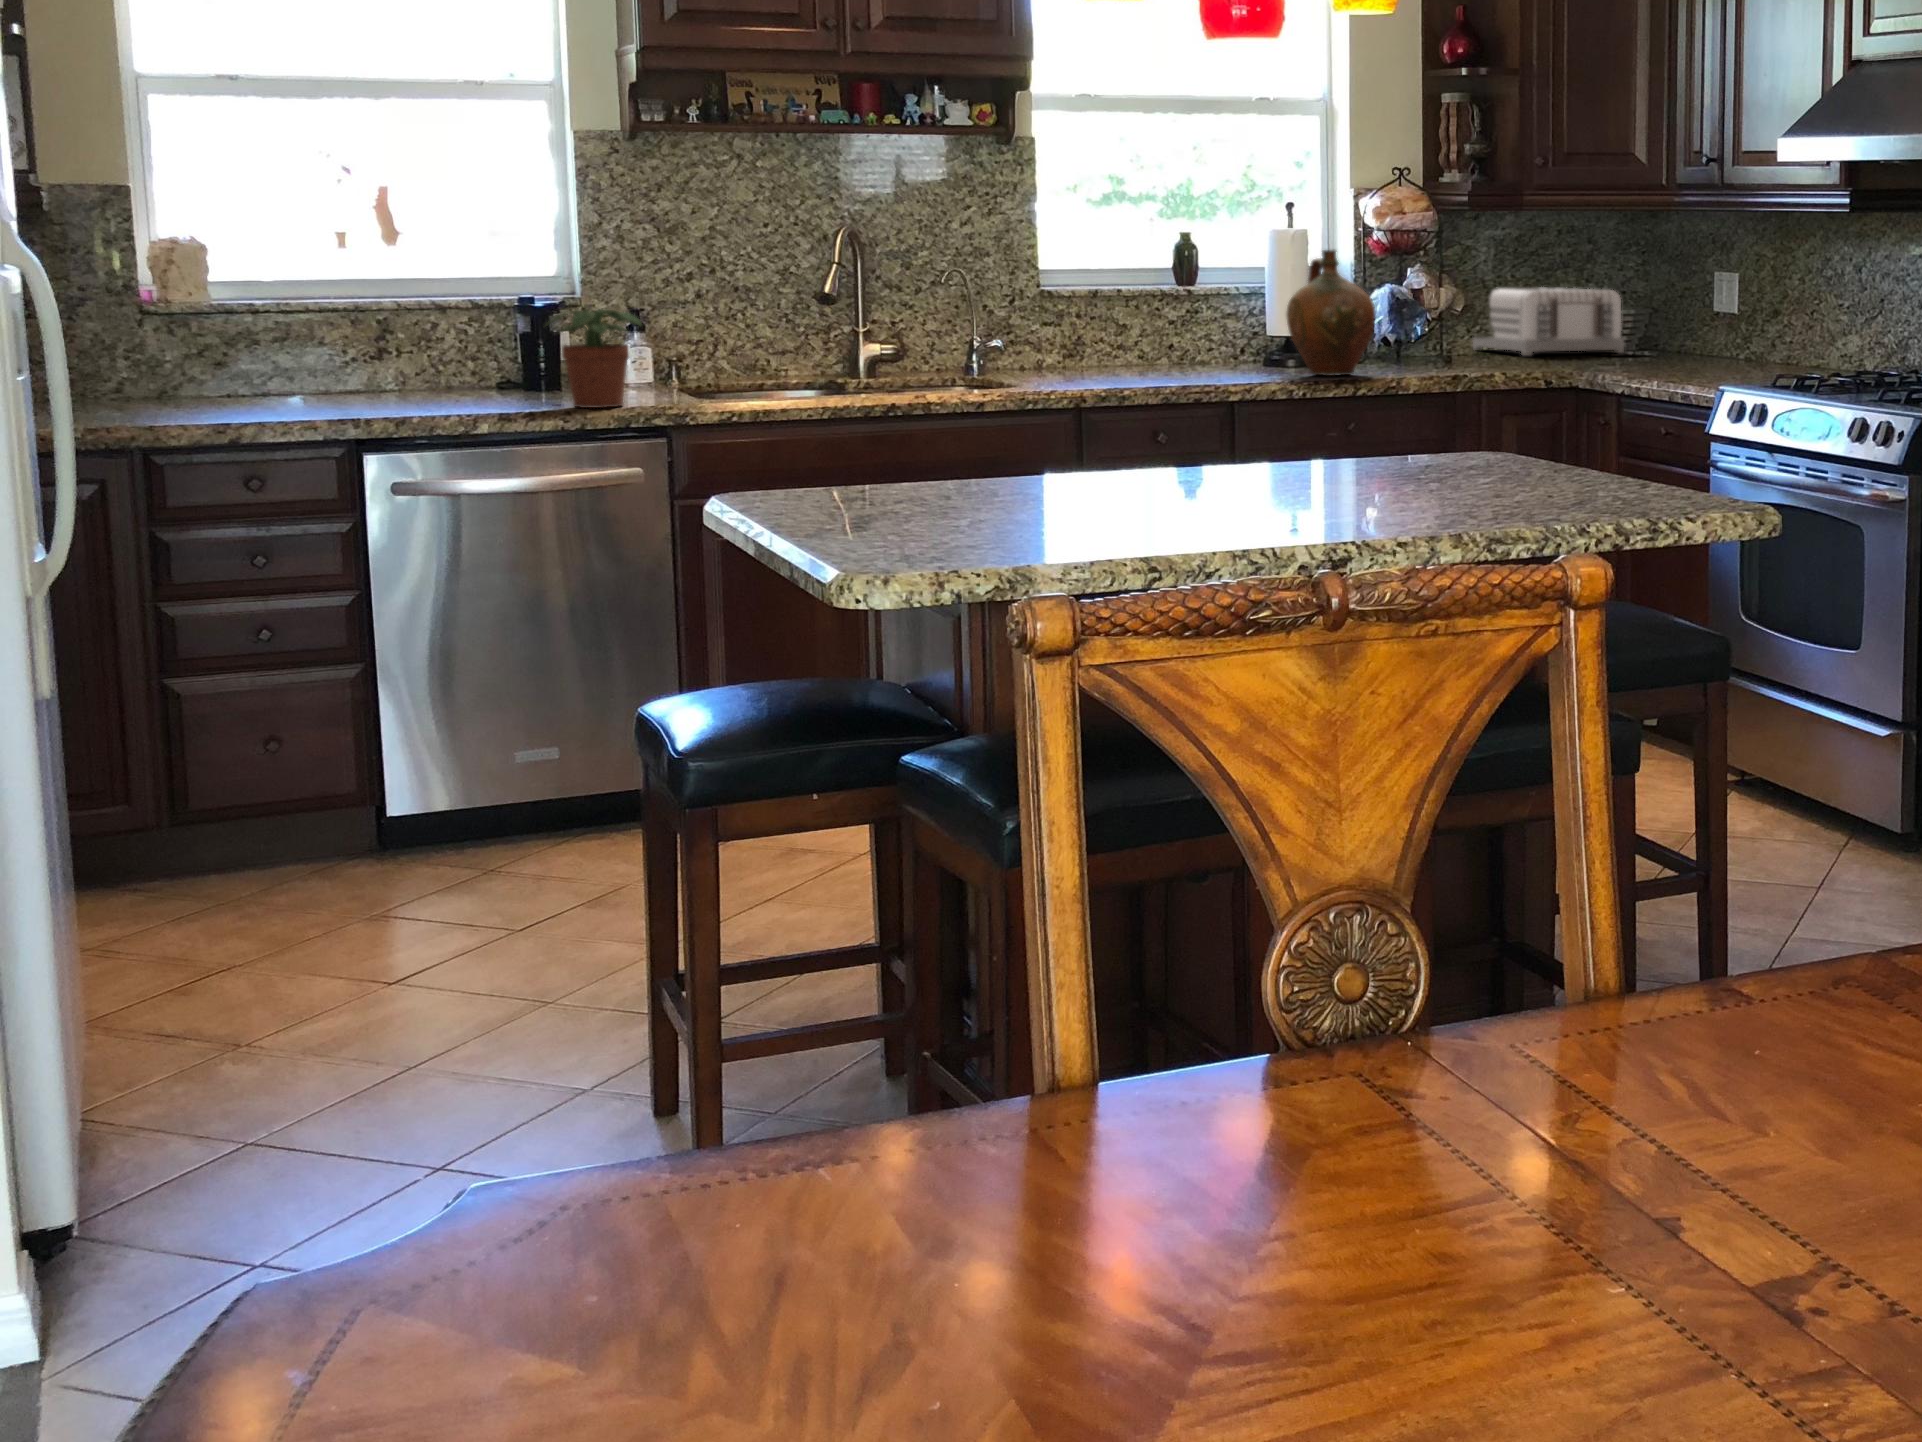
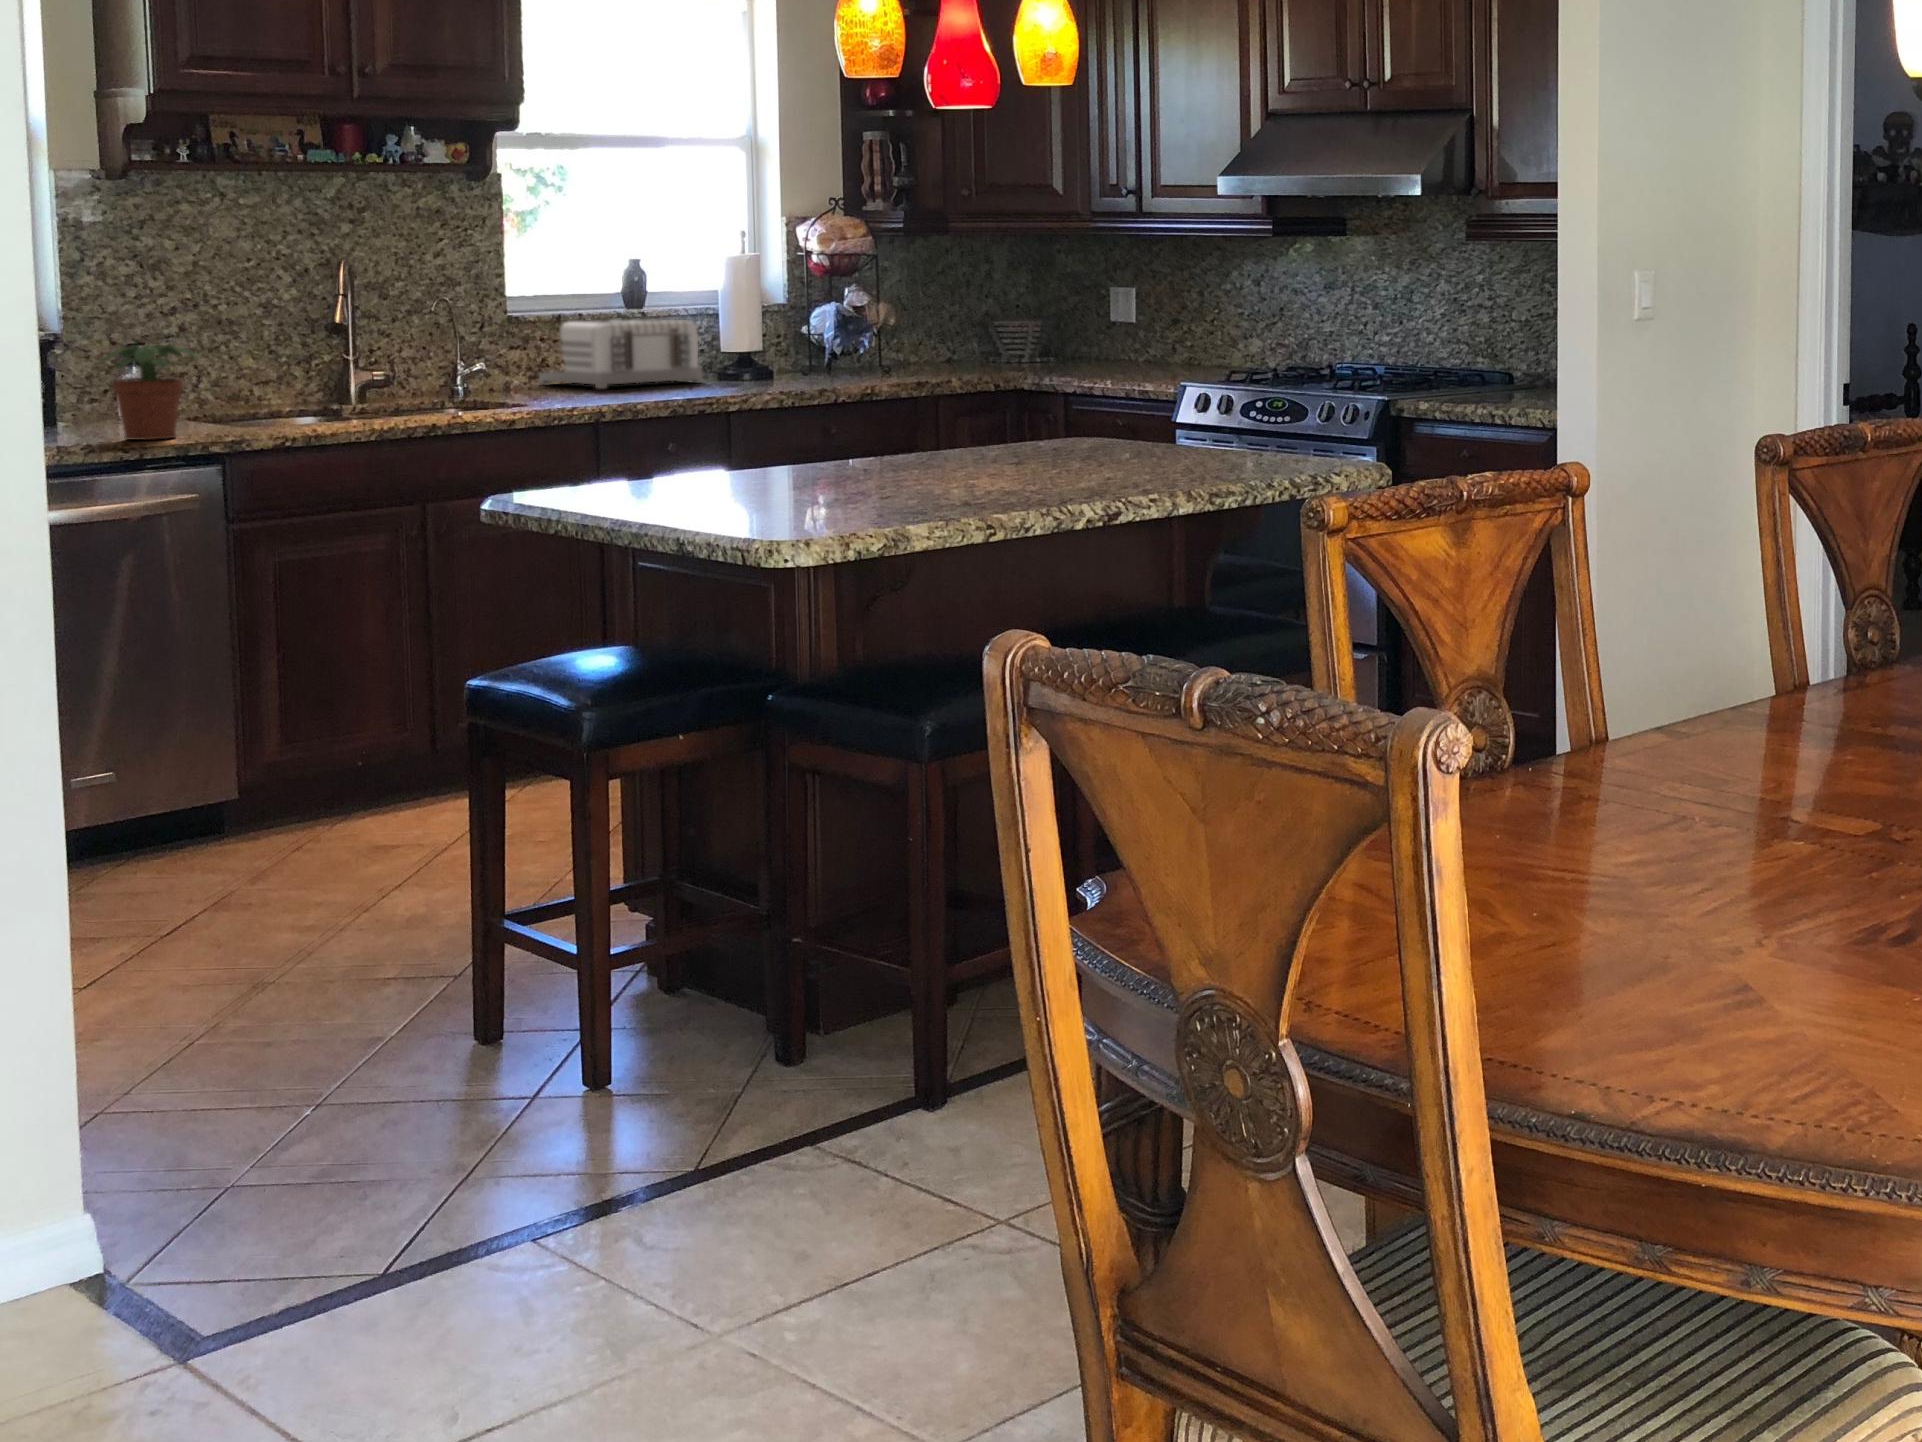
ceramic jug: present [1286,249,1376,376] -> none [770,274,855,386]
toaster: present [1473,287,1624,356] -> present [539,320,703,388]

